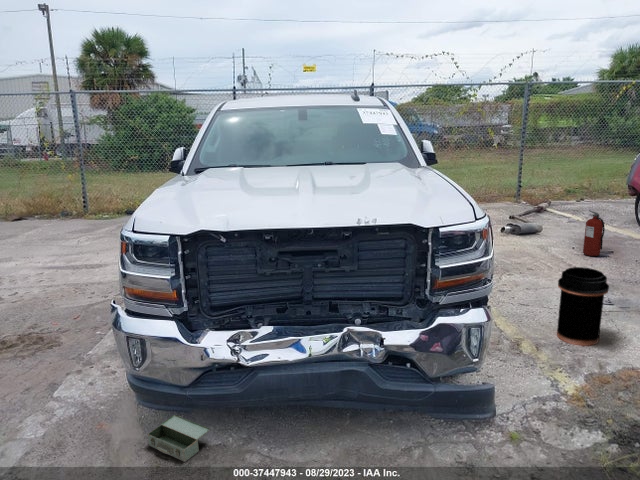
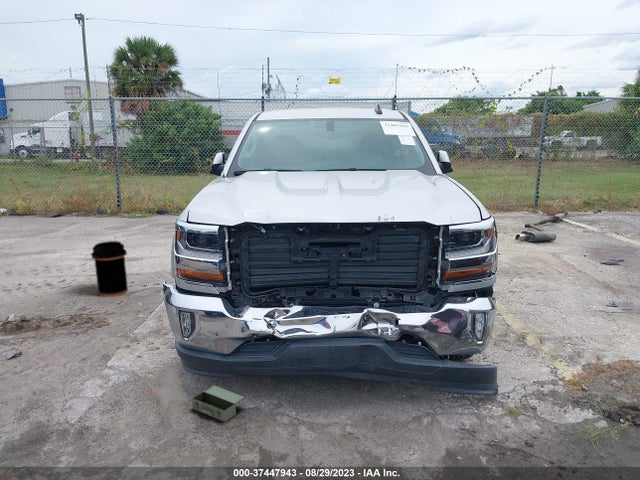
fire extinguisher: present [583,210,605,256] -> none [594,220,615,264]
trash can: present [557,267,609,346] -> present [91,241,128,297]

